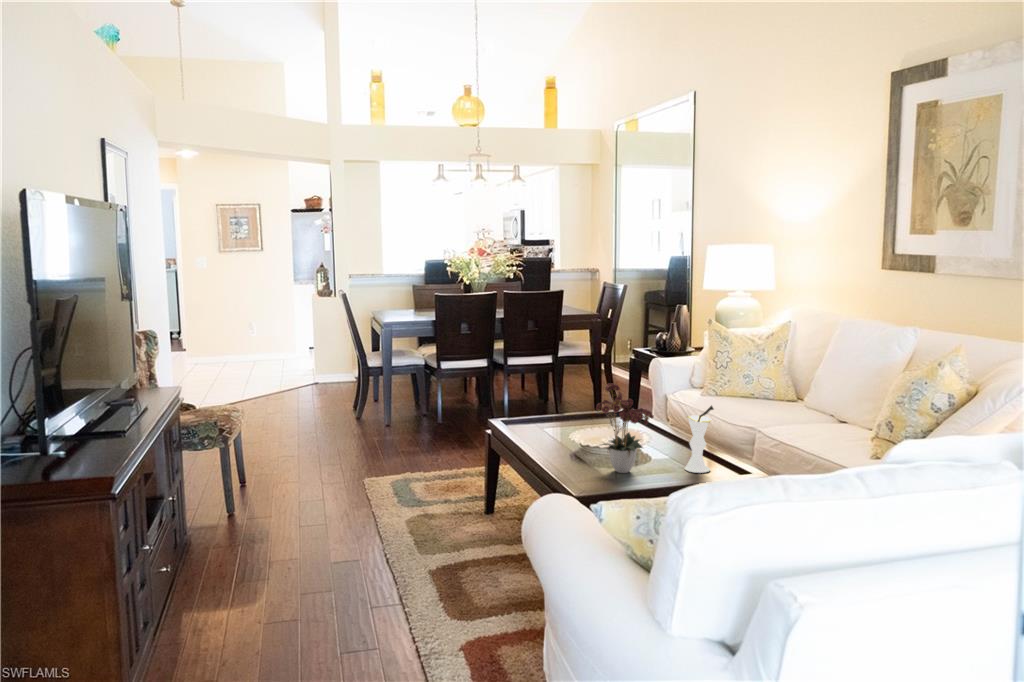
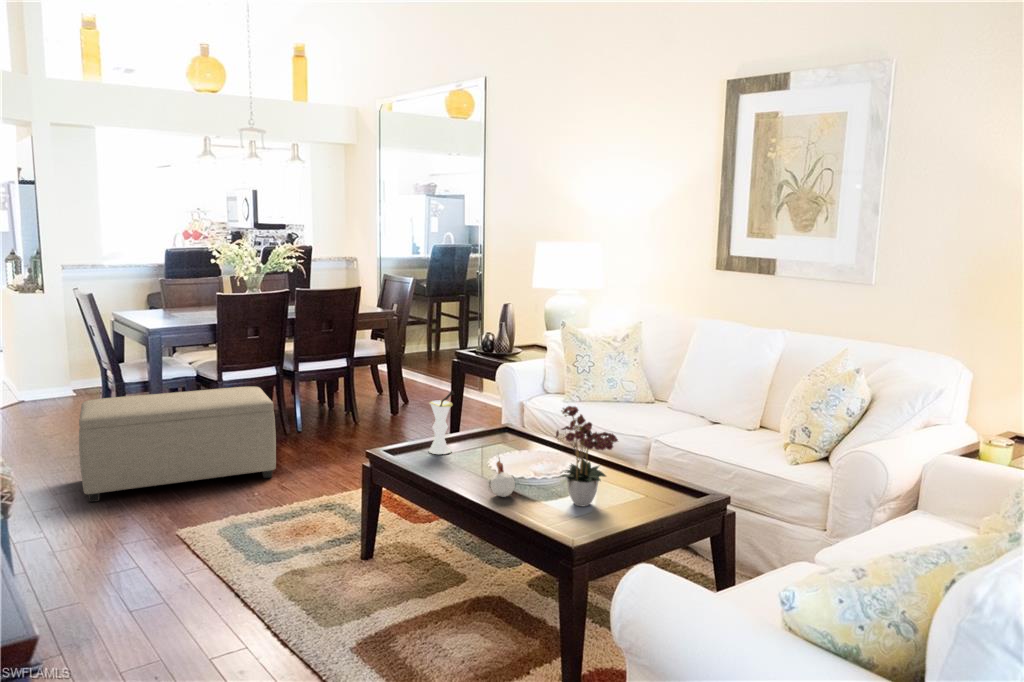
ottoman: none [314,374,461,454] -> present [79,387,276,502]
vase: present [685,406,713,473] -> present [429,391,454,454]
candle: none [551,422,572,460] -> present [491,458,515,497]

